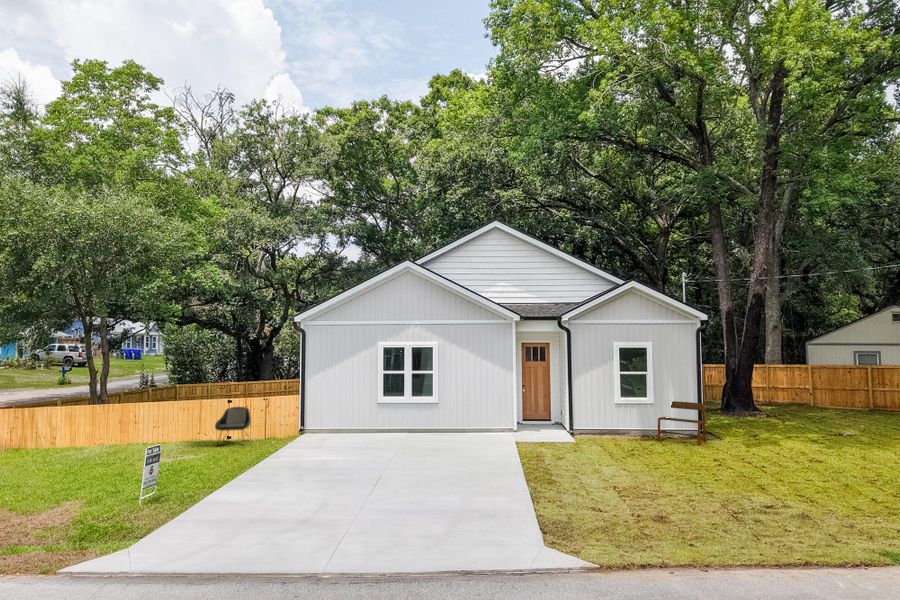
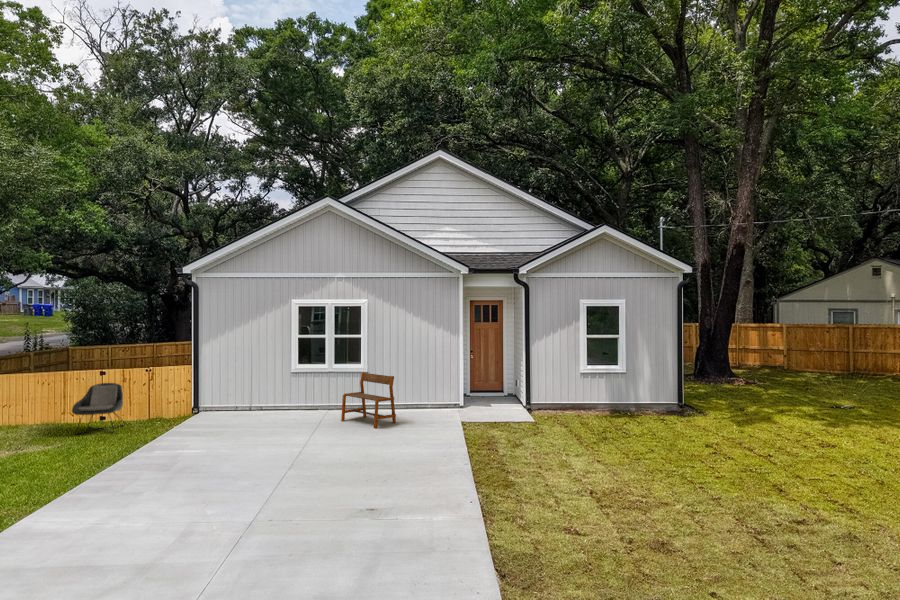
bench: present [658,401,707,446] -> present [341,372,396,428]

